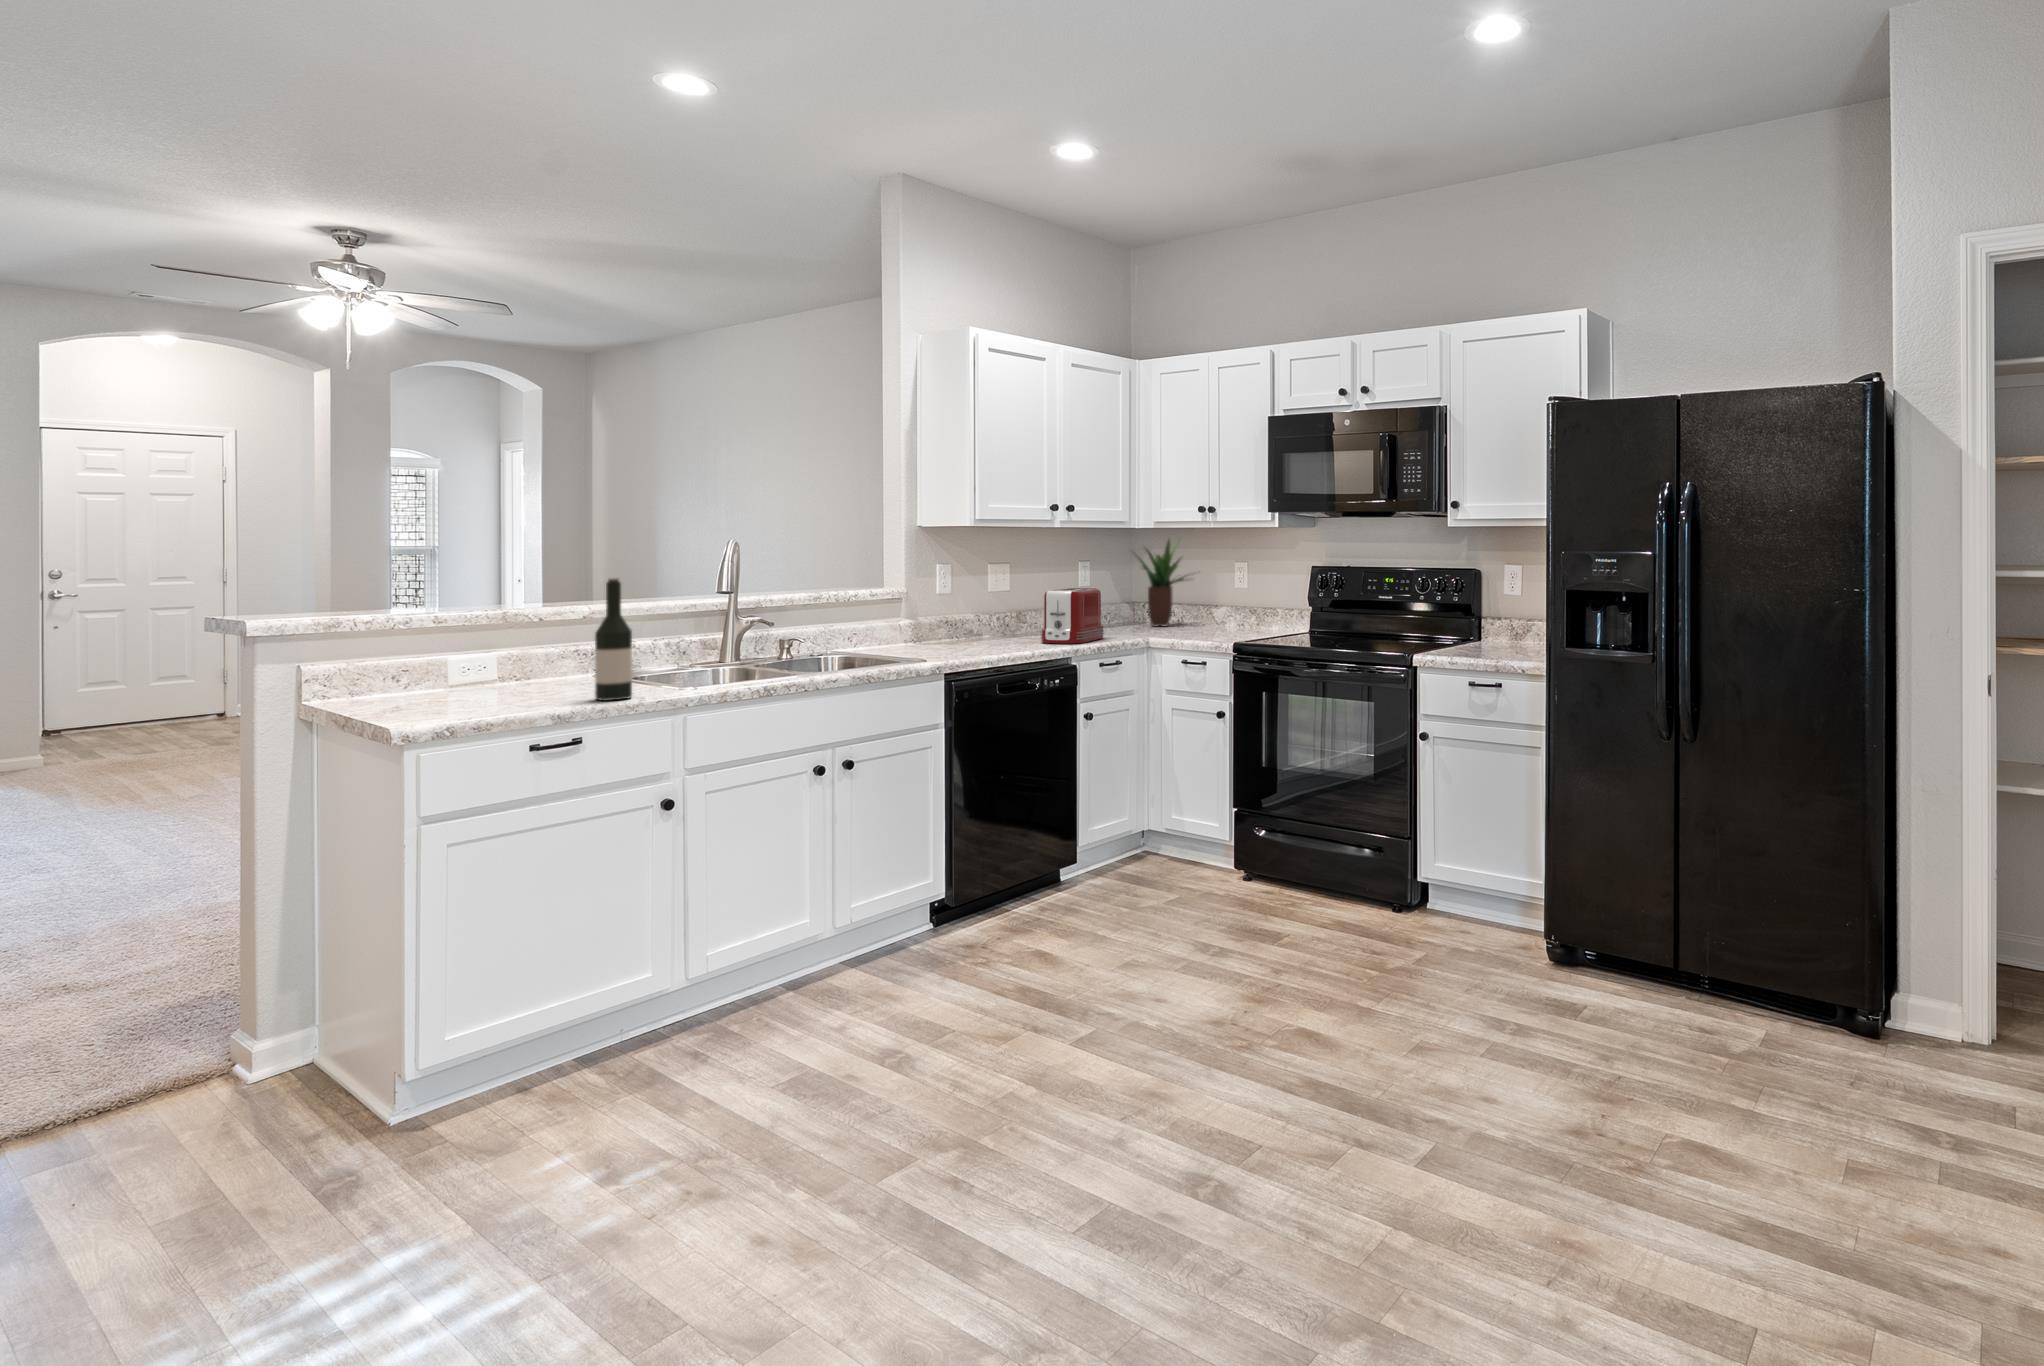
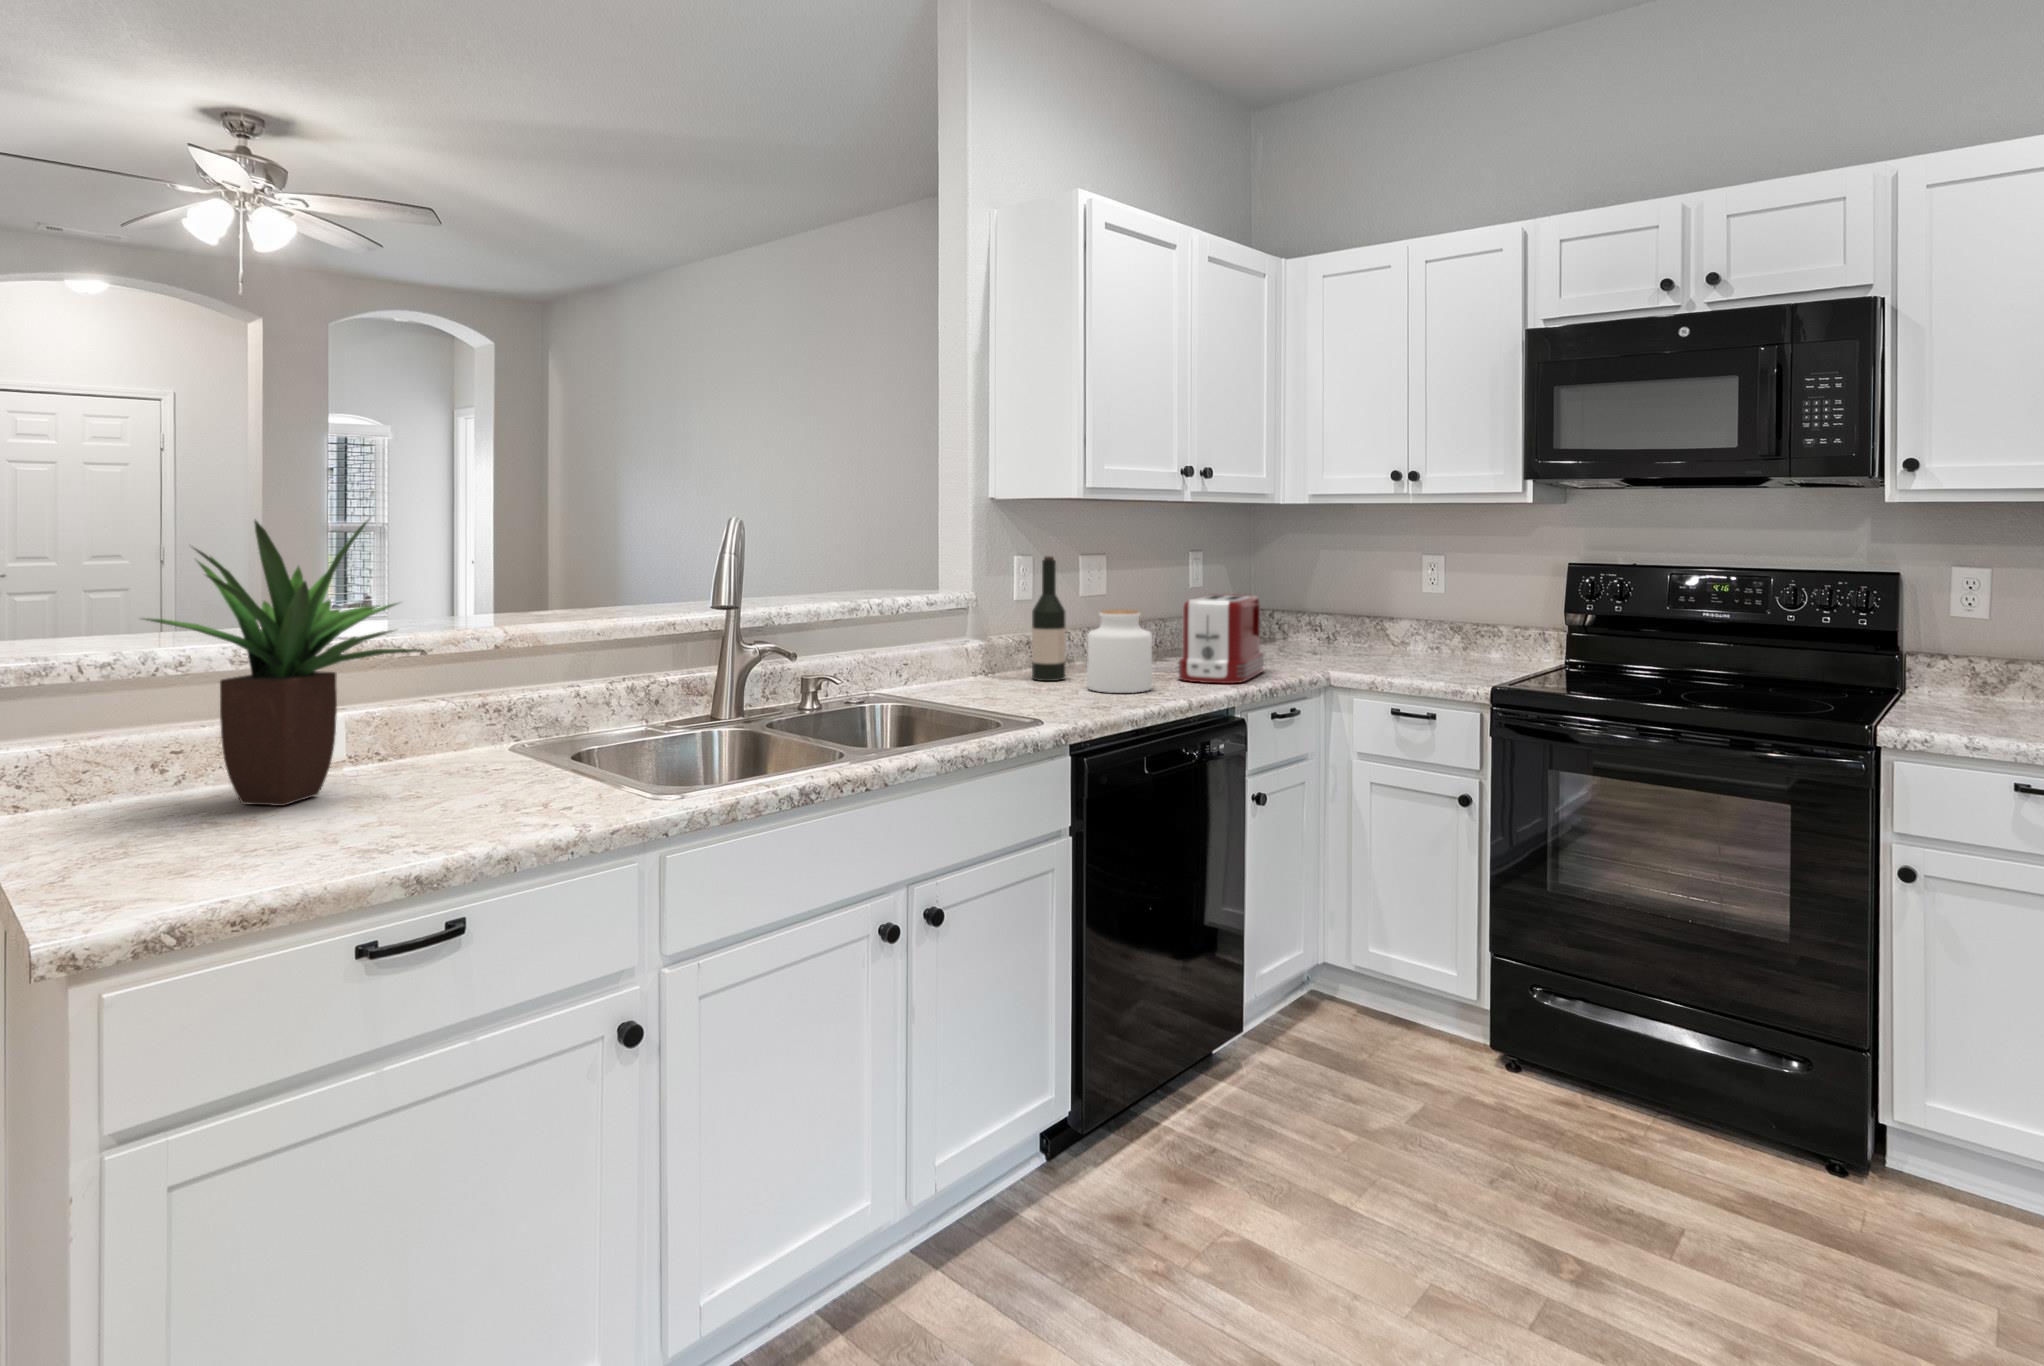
potted plant: present [1136,540,1193,627] -> present [145,519,424,806]
wine bottle: present [595,578,632,701] -> present [1032,556,1065,681]
jar: none [976,597,1017,649] -> present [1087,610,1152,693]

